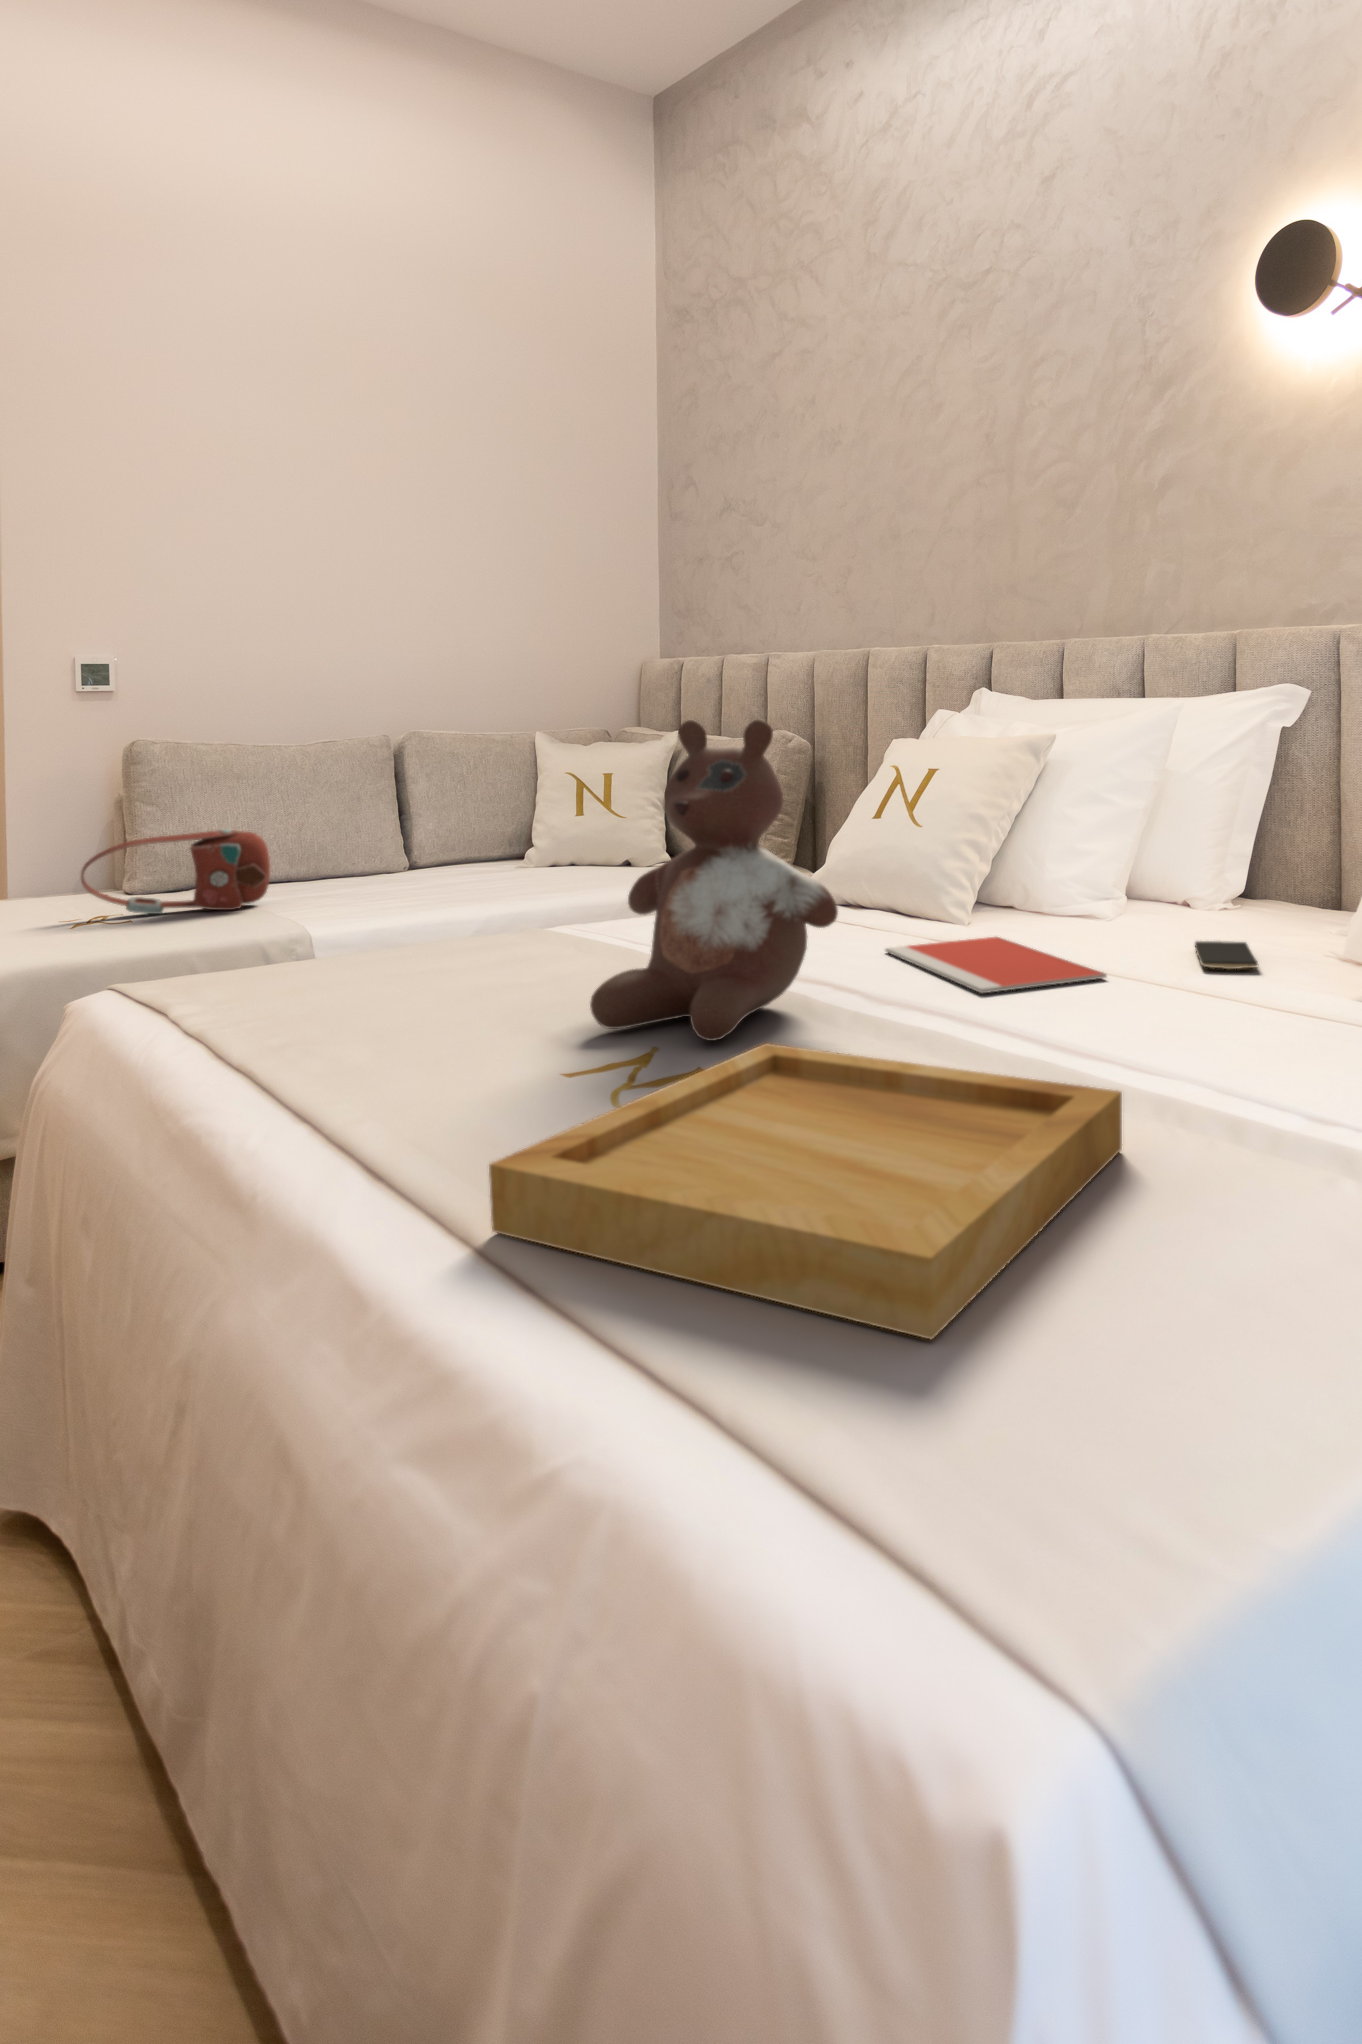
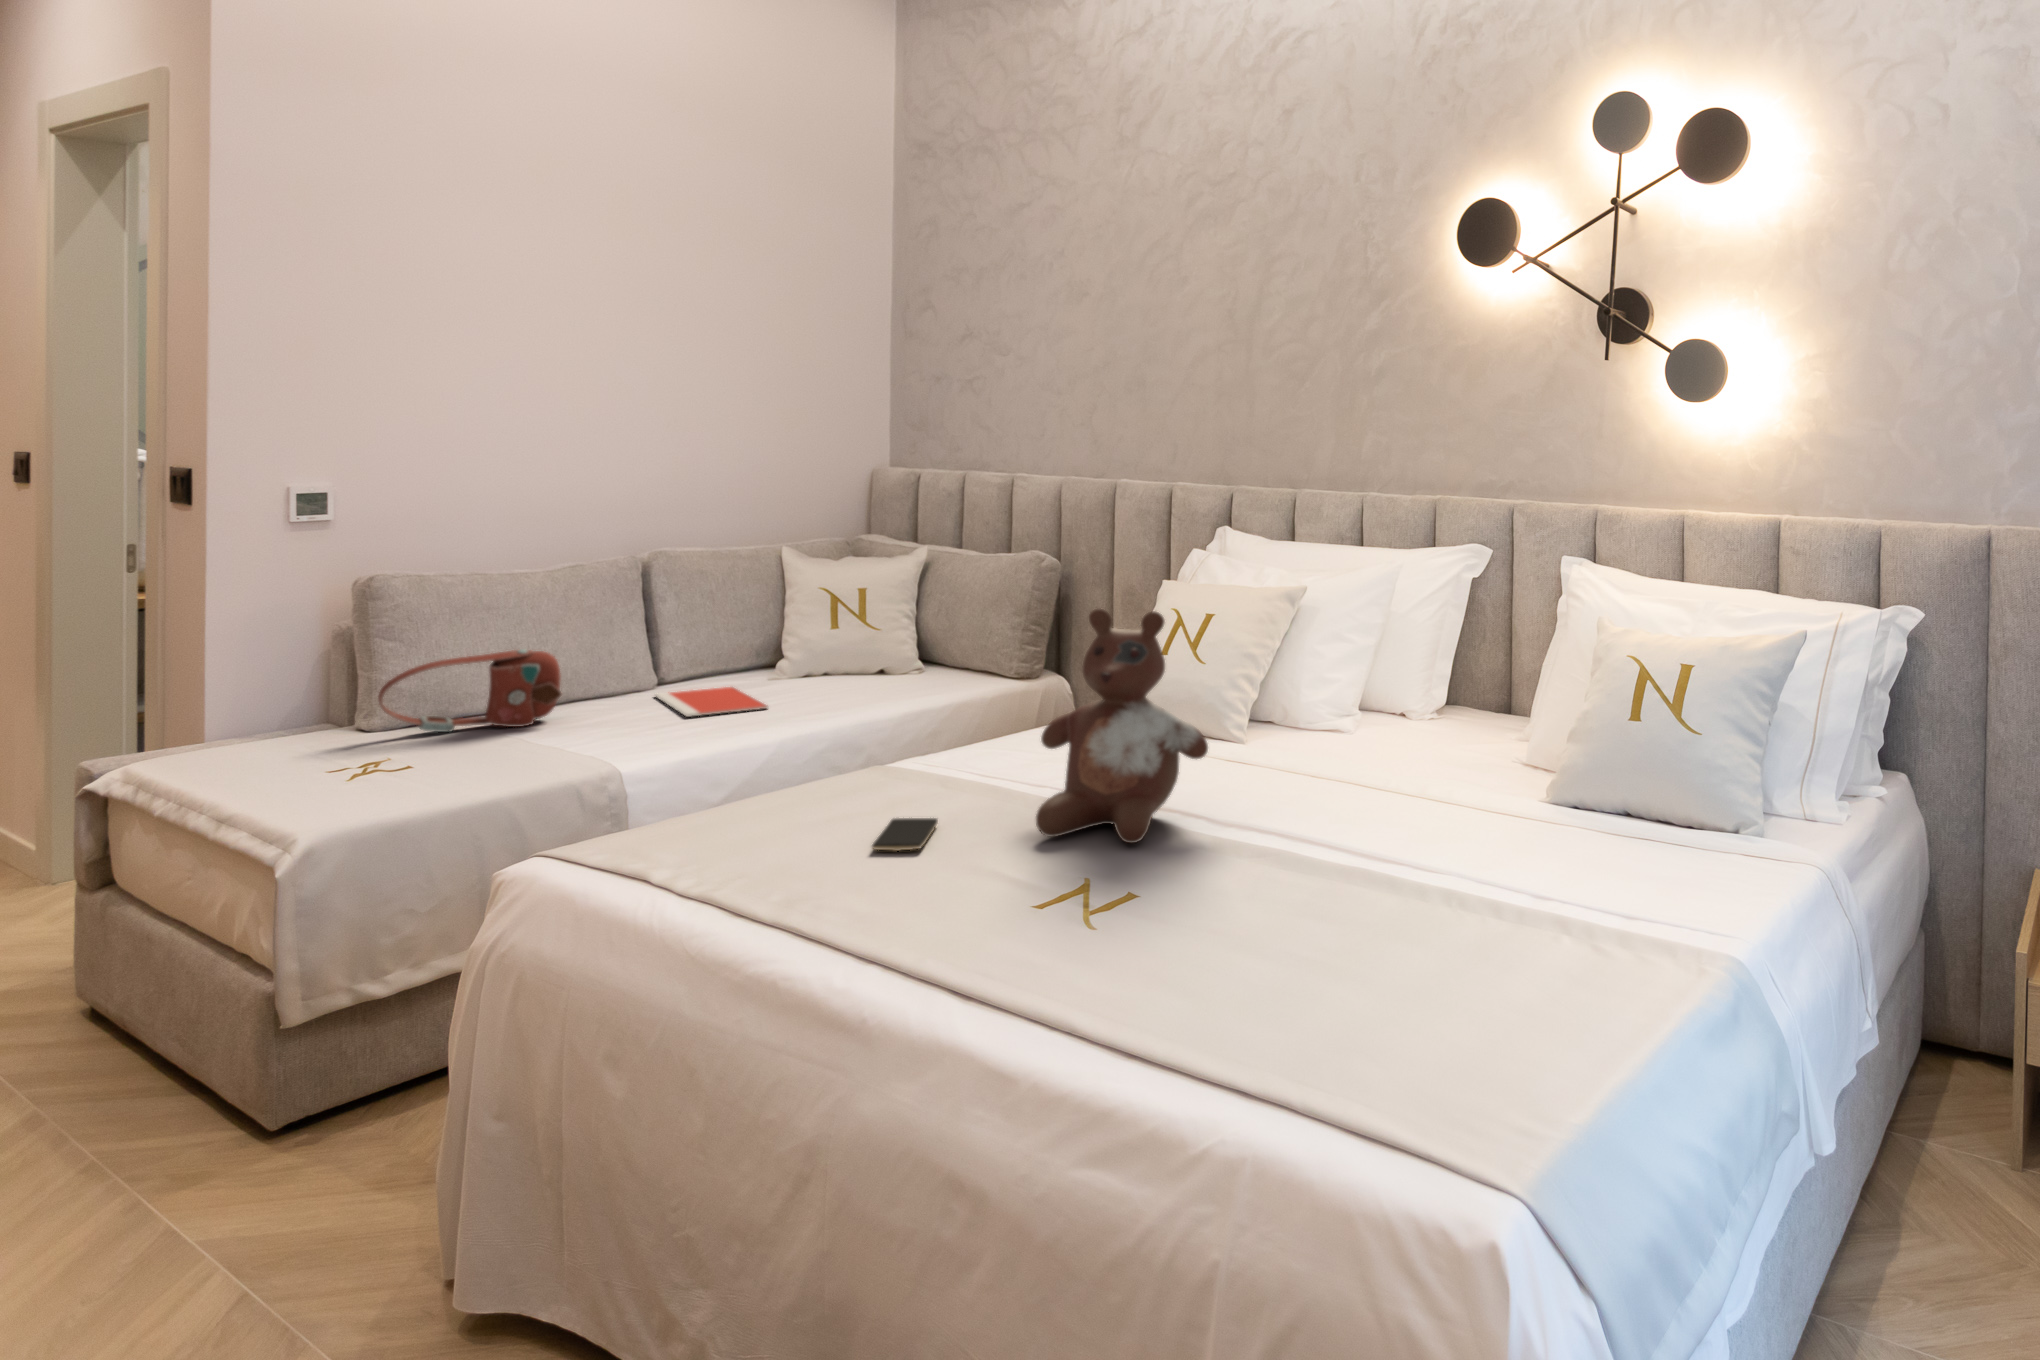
notebook: present [886,937,1107,993] -> present [655,687,768,717]
smartphone: present [1195,941,1258,969] -> present [872,818,938,851]
tray: present [489,1043,1122,1339] -> none [1102,845,1436,1000]

